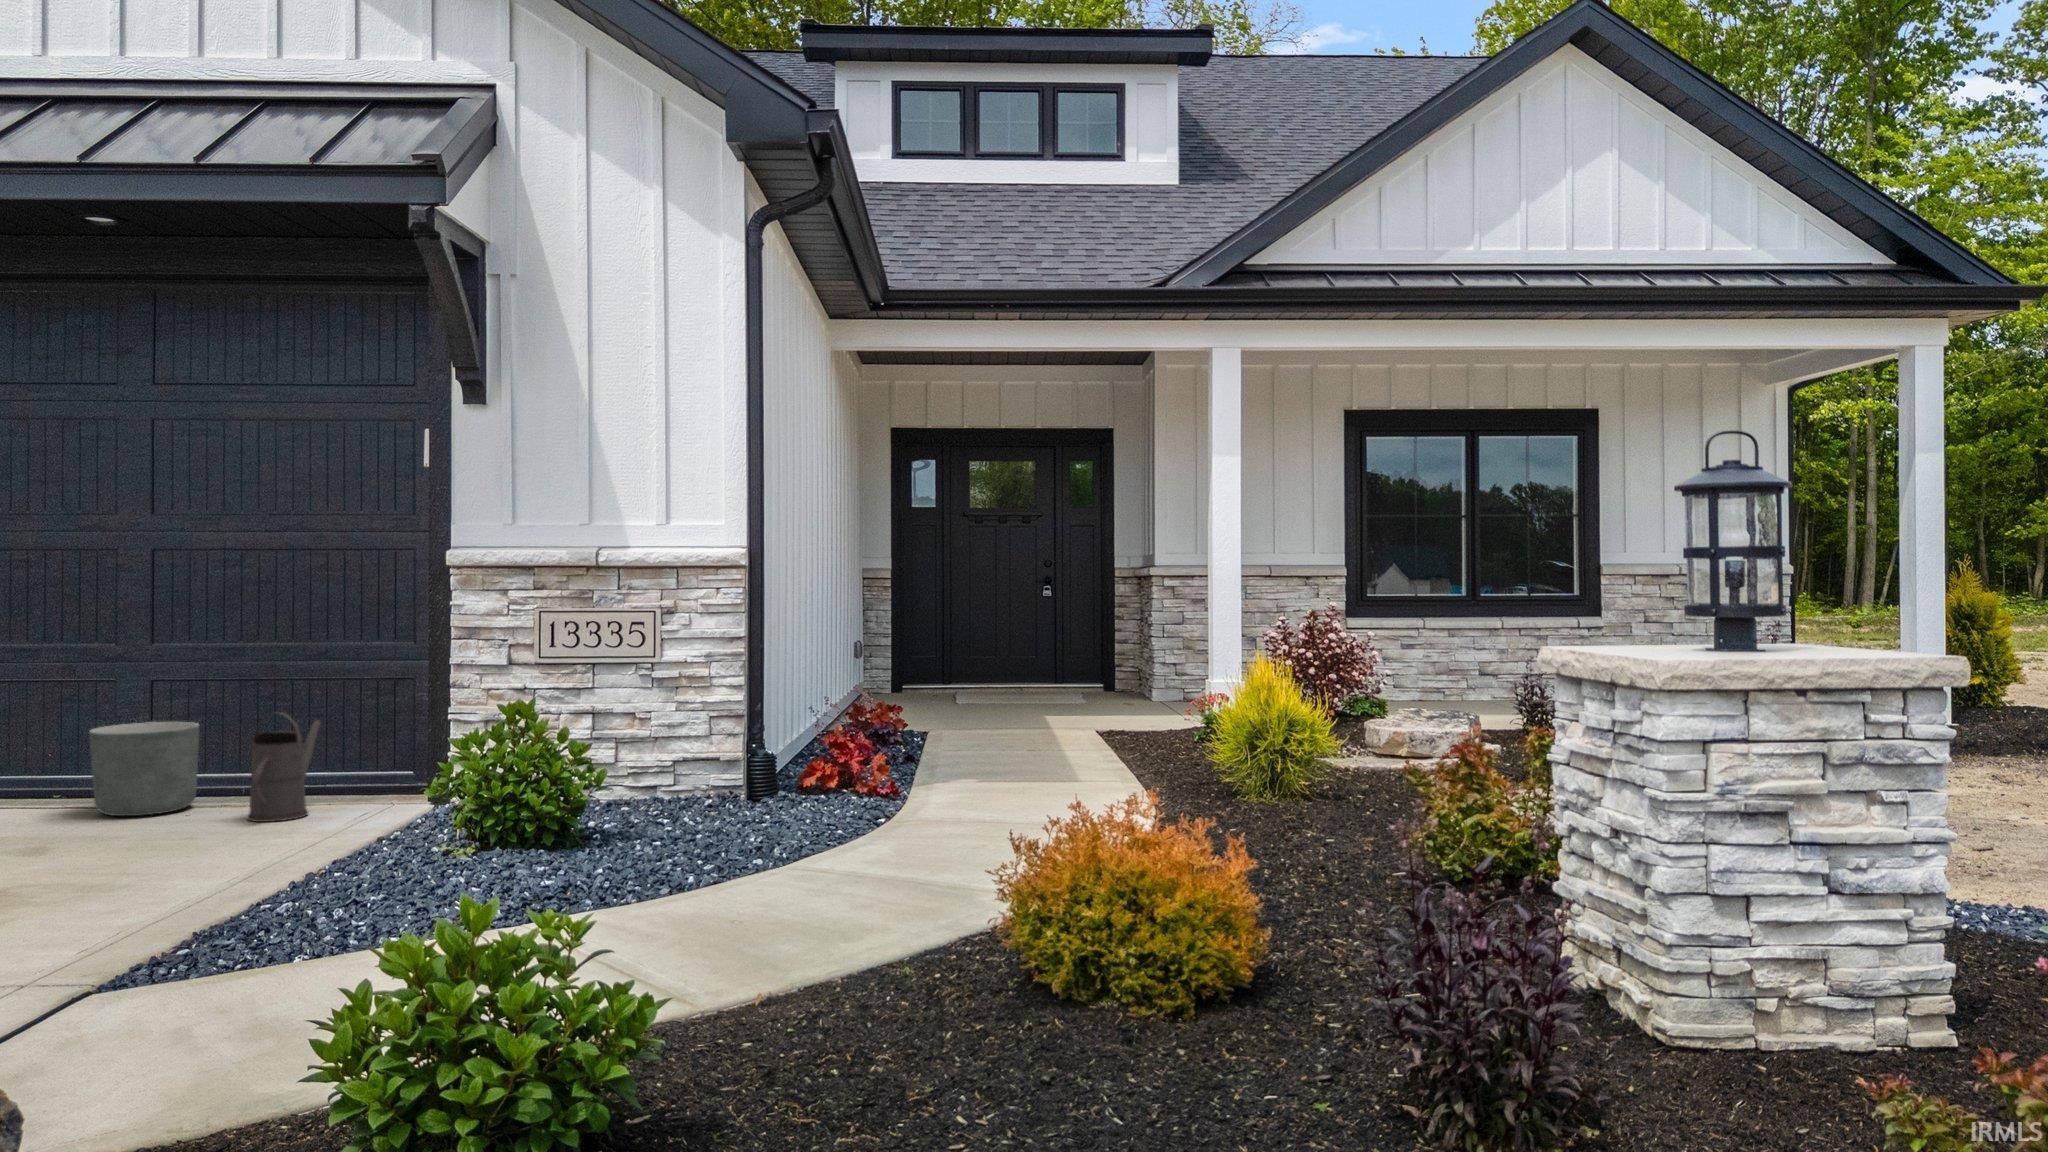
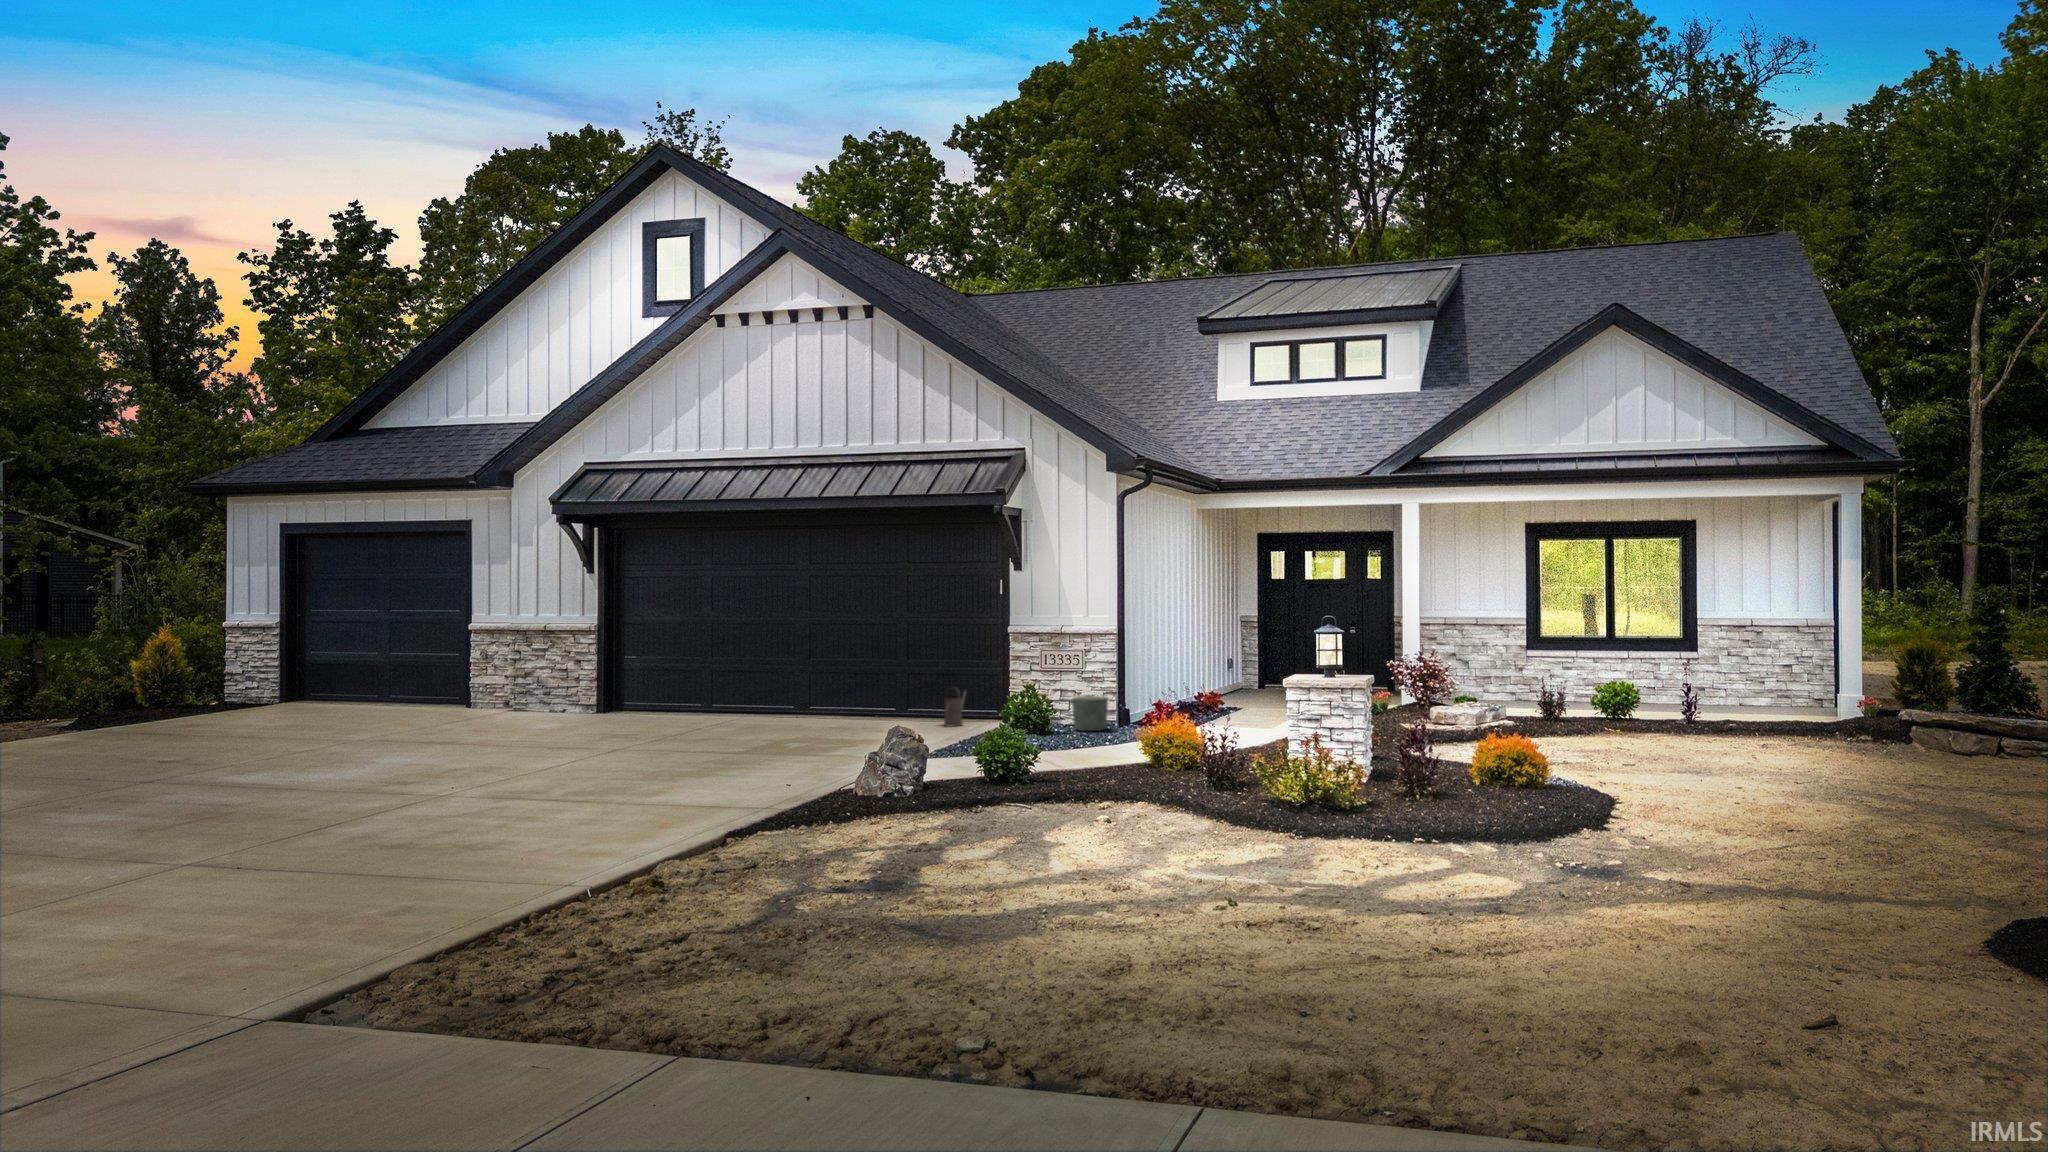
planter: present [89,722,199,816] -> present [1072,696,1108,731]

